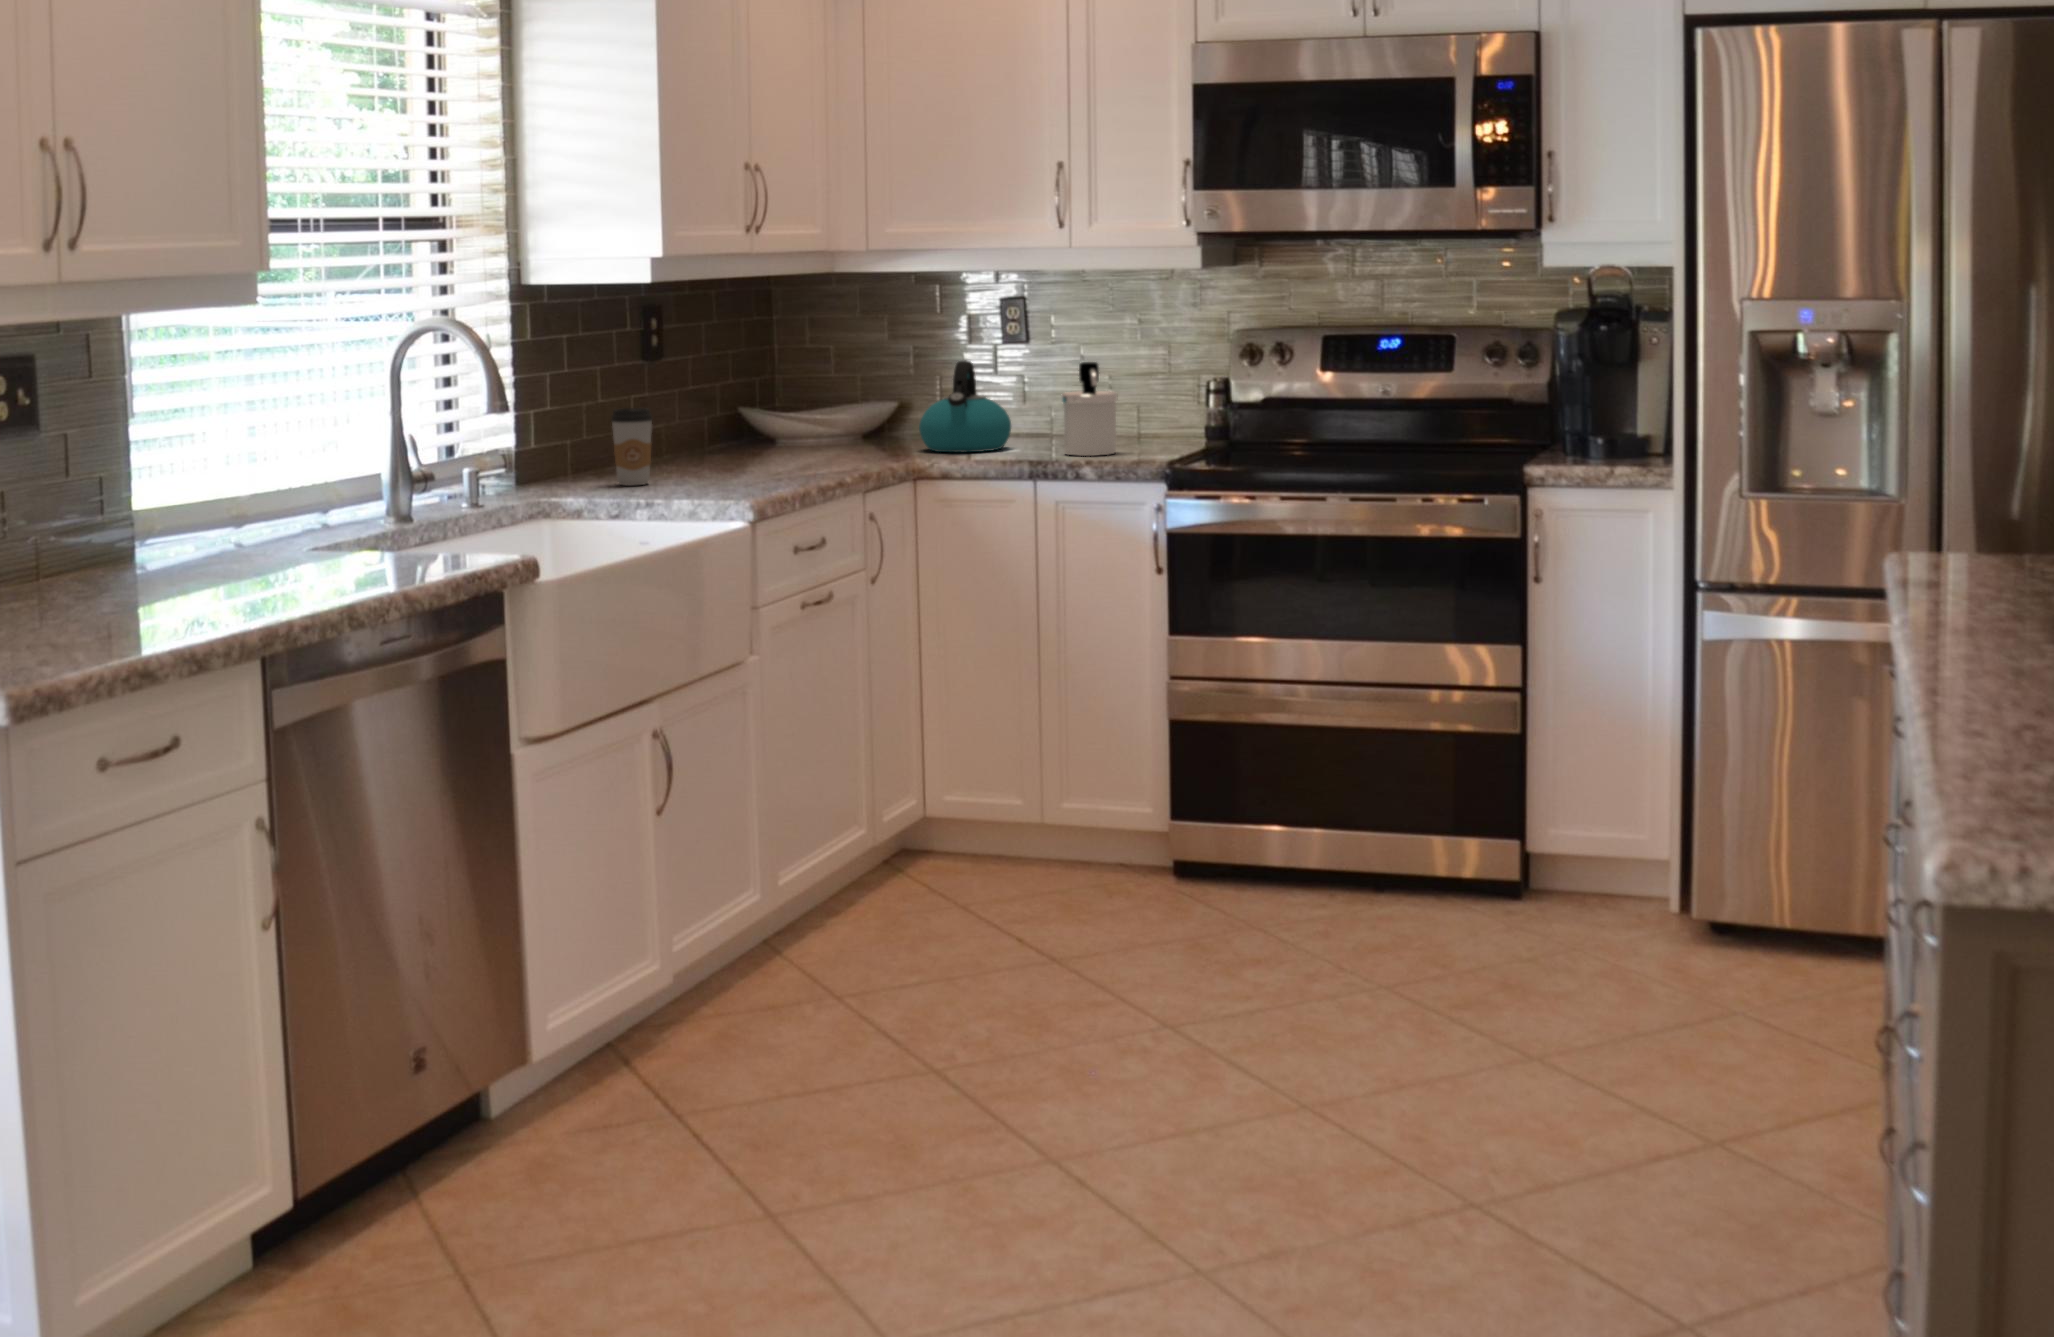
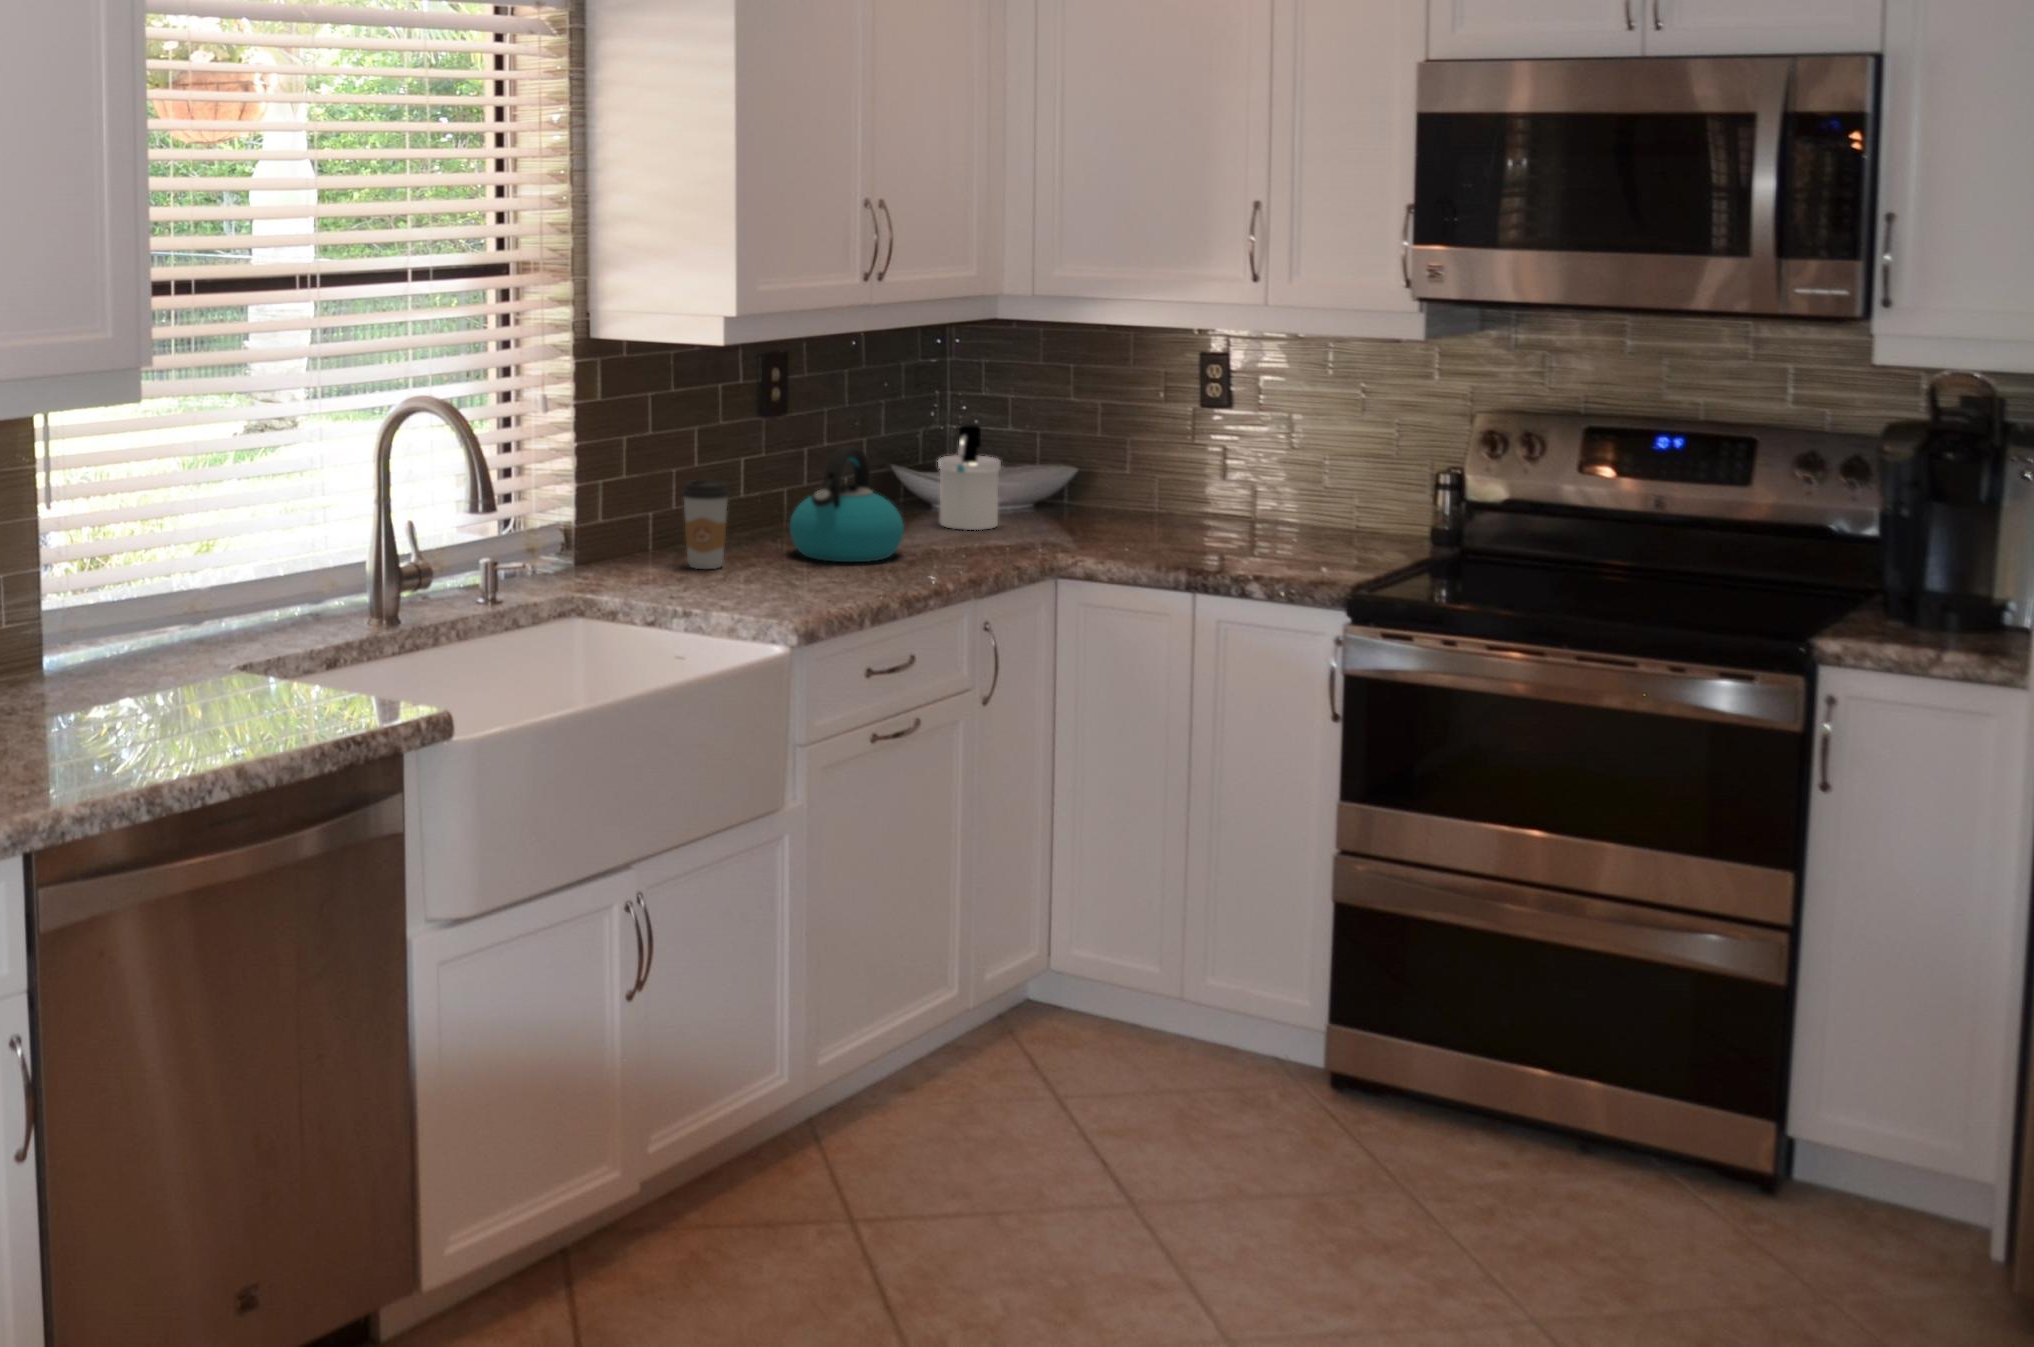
kettle: present [919,361,1011,452] -> present [790,446,904,562]
soap dispenser: present [1061,362,1117,456] -> present [938,425,1001,530]

